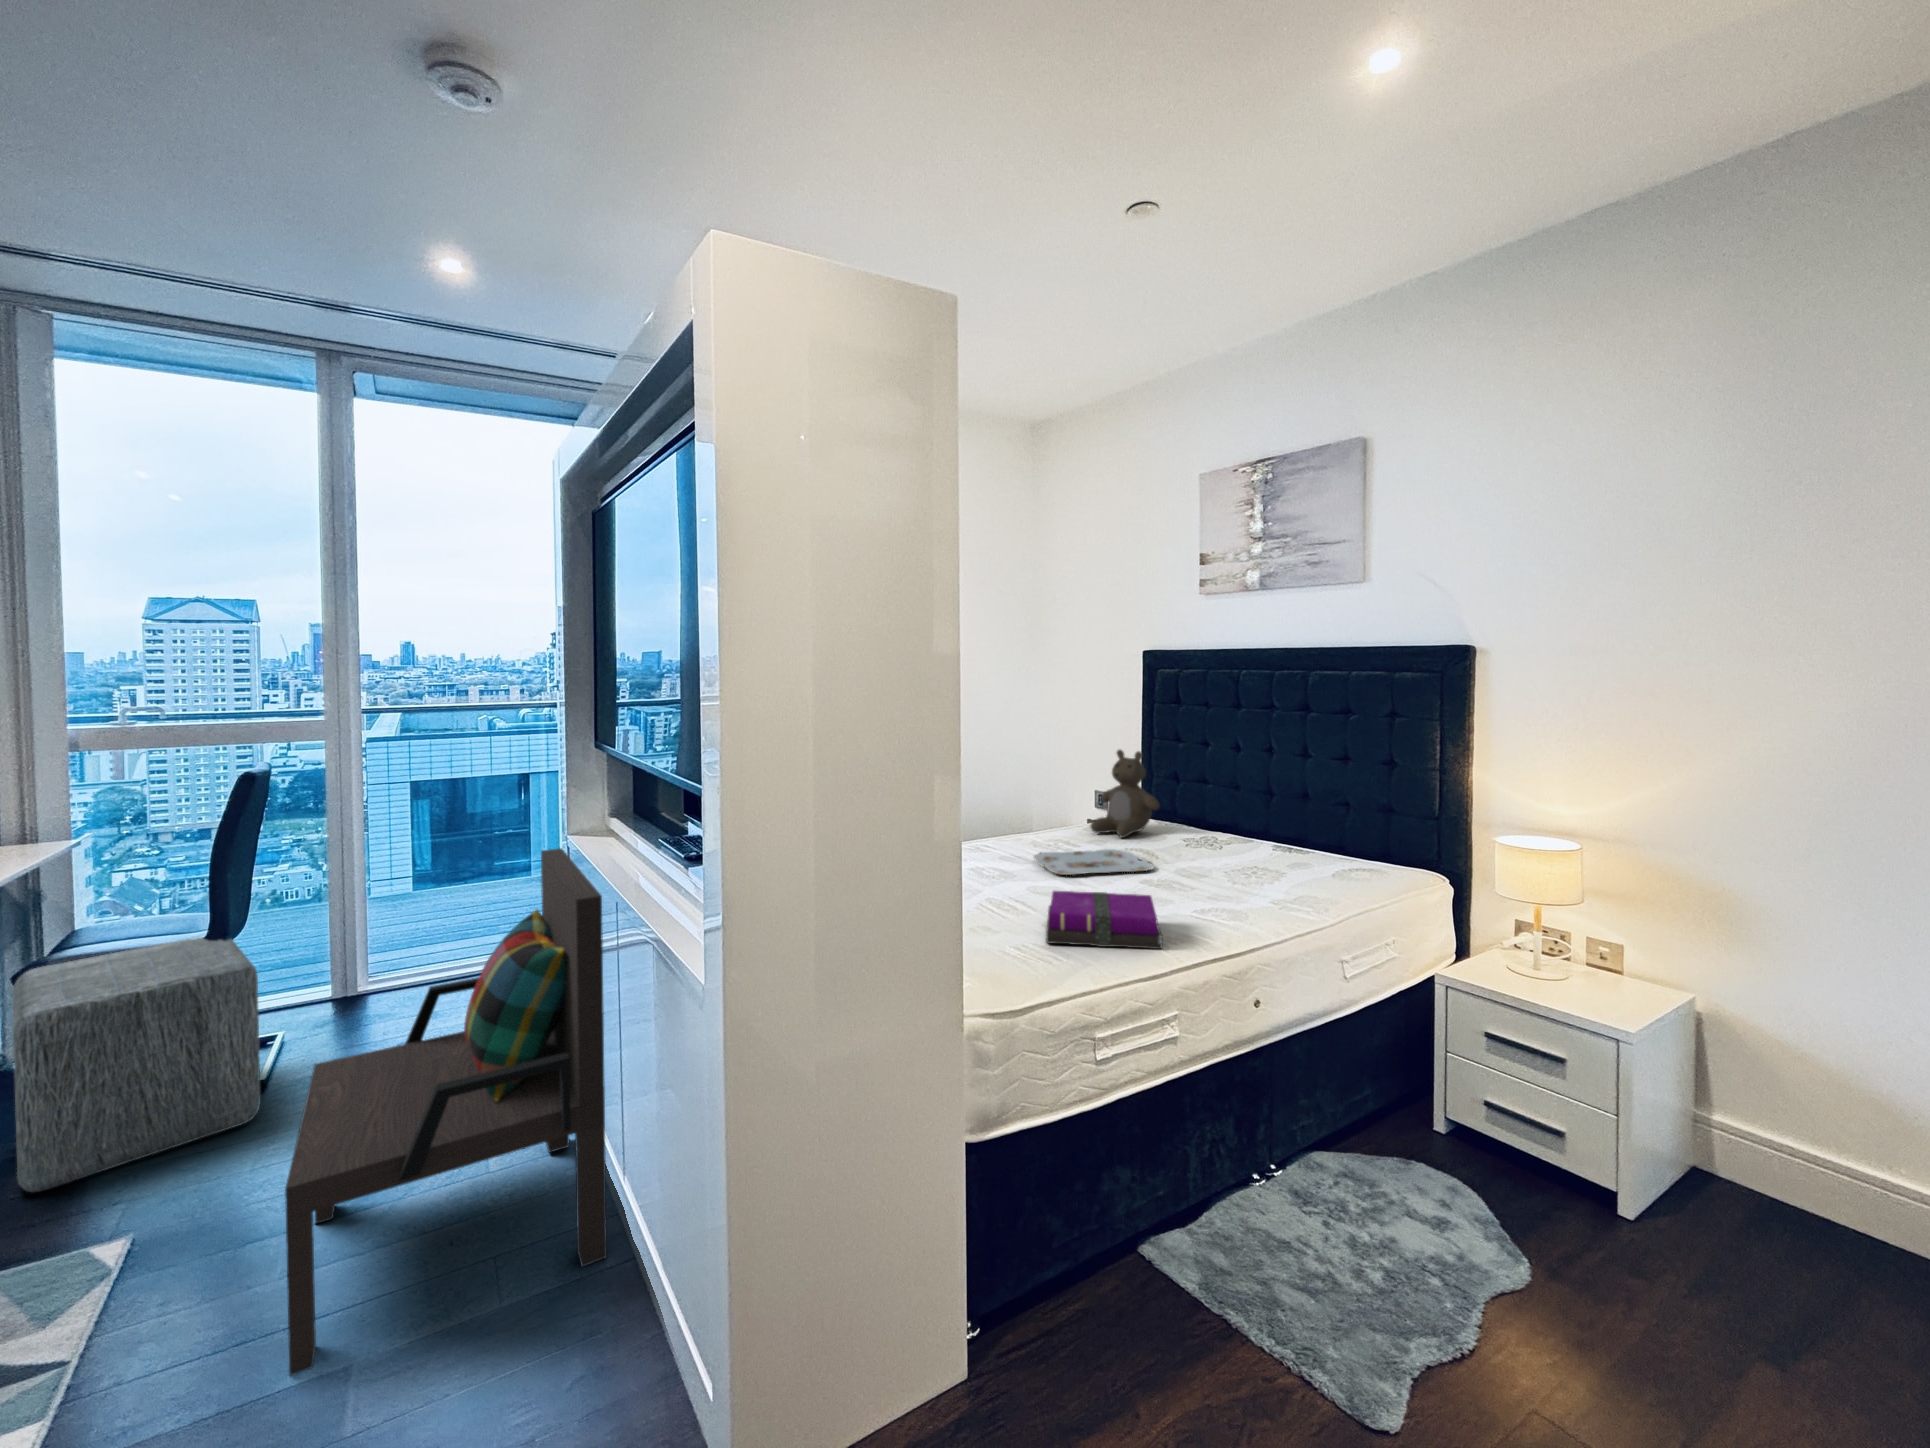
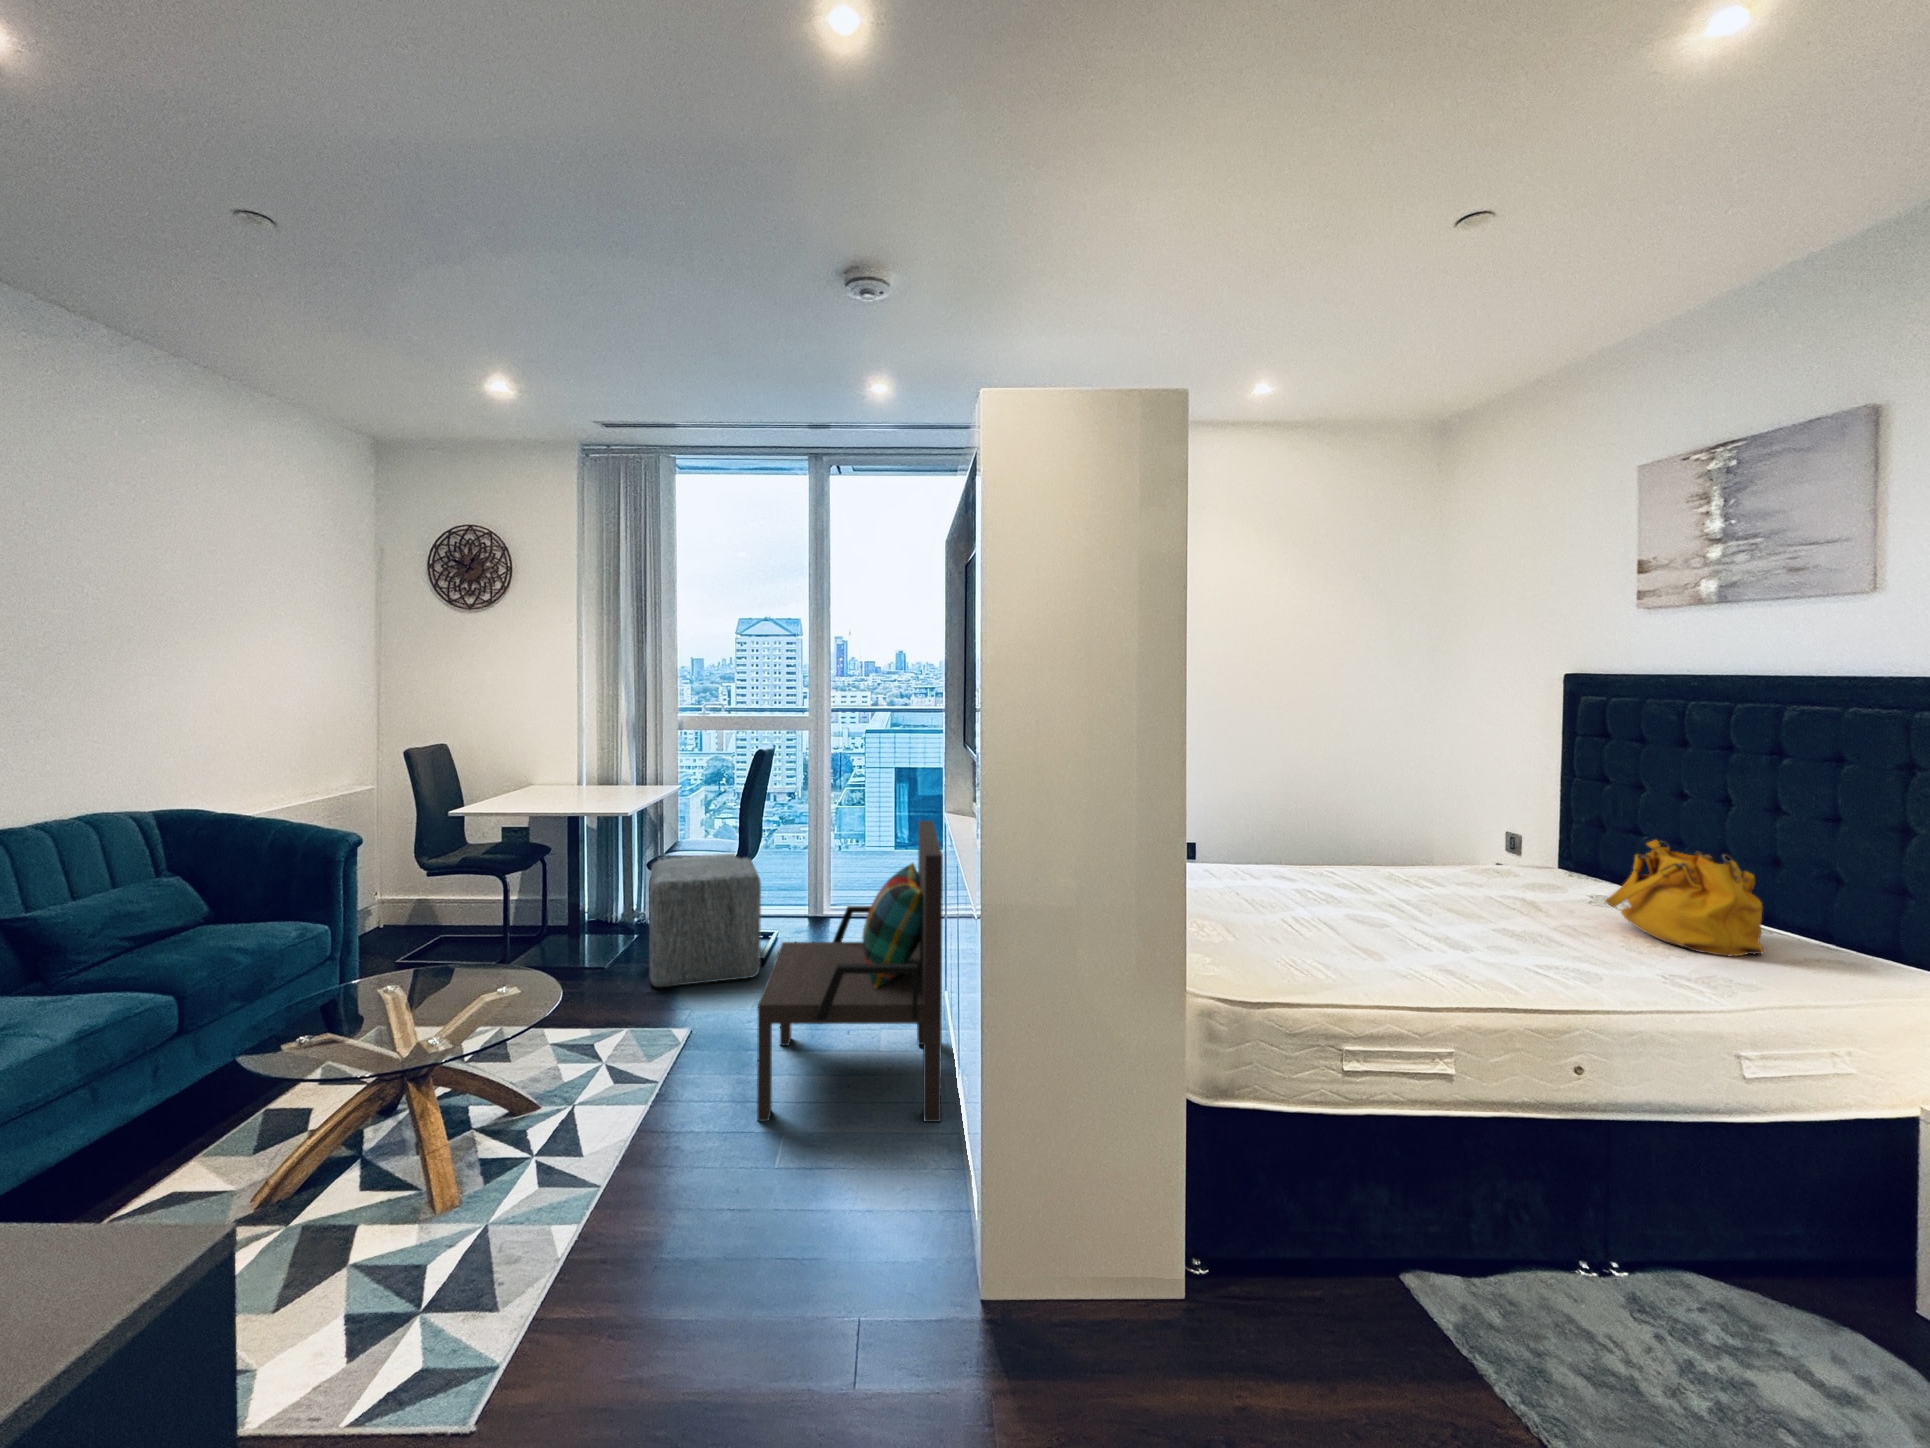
teddy bear: present [1091,750,1159,838] -> none [1460,785,1554,884]
handbag: none [1217,786,1321,876] -> present [1605,840,1763,956]
serving tray: present [1034,849,1154,875] -> none [1365,883,1510,918]
notebook: present [1046,891,1162,949] -> none [1318,914,1459,987]

